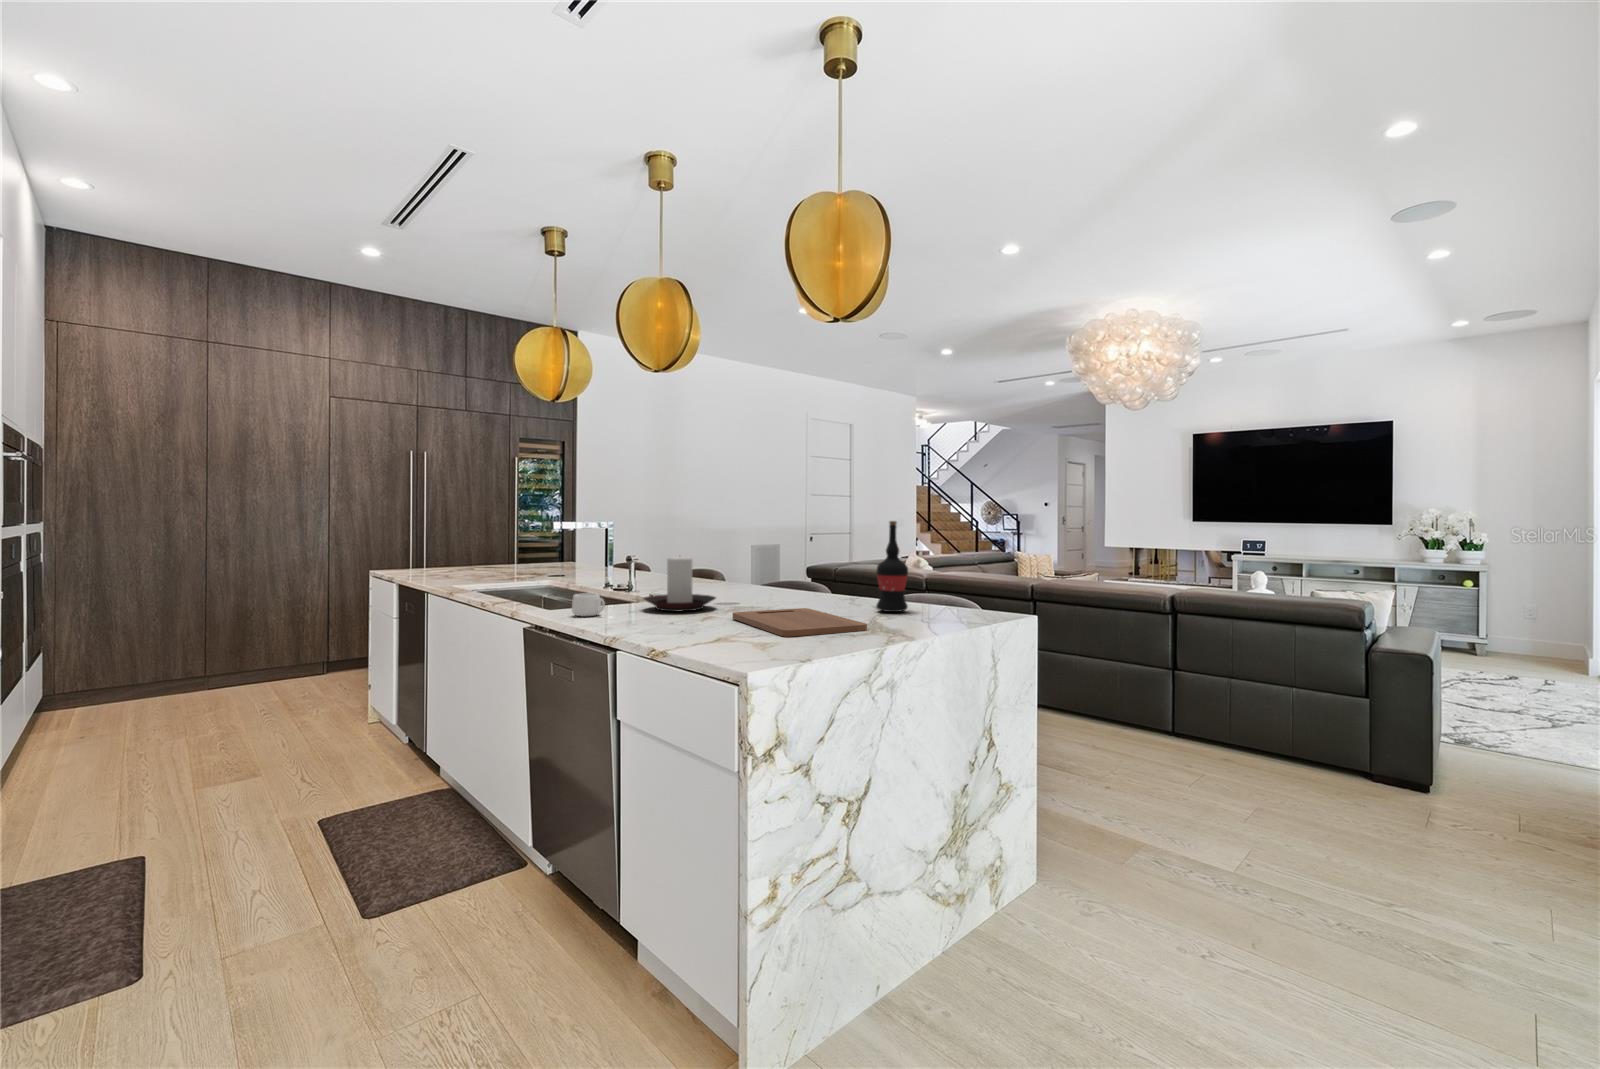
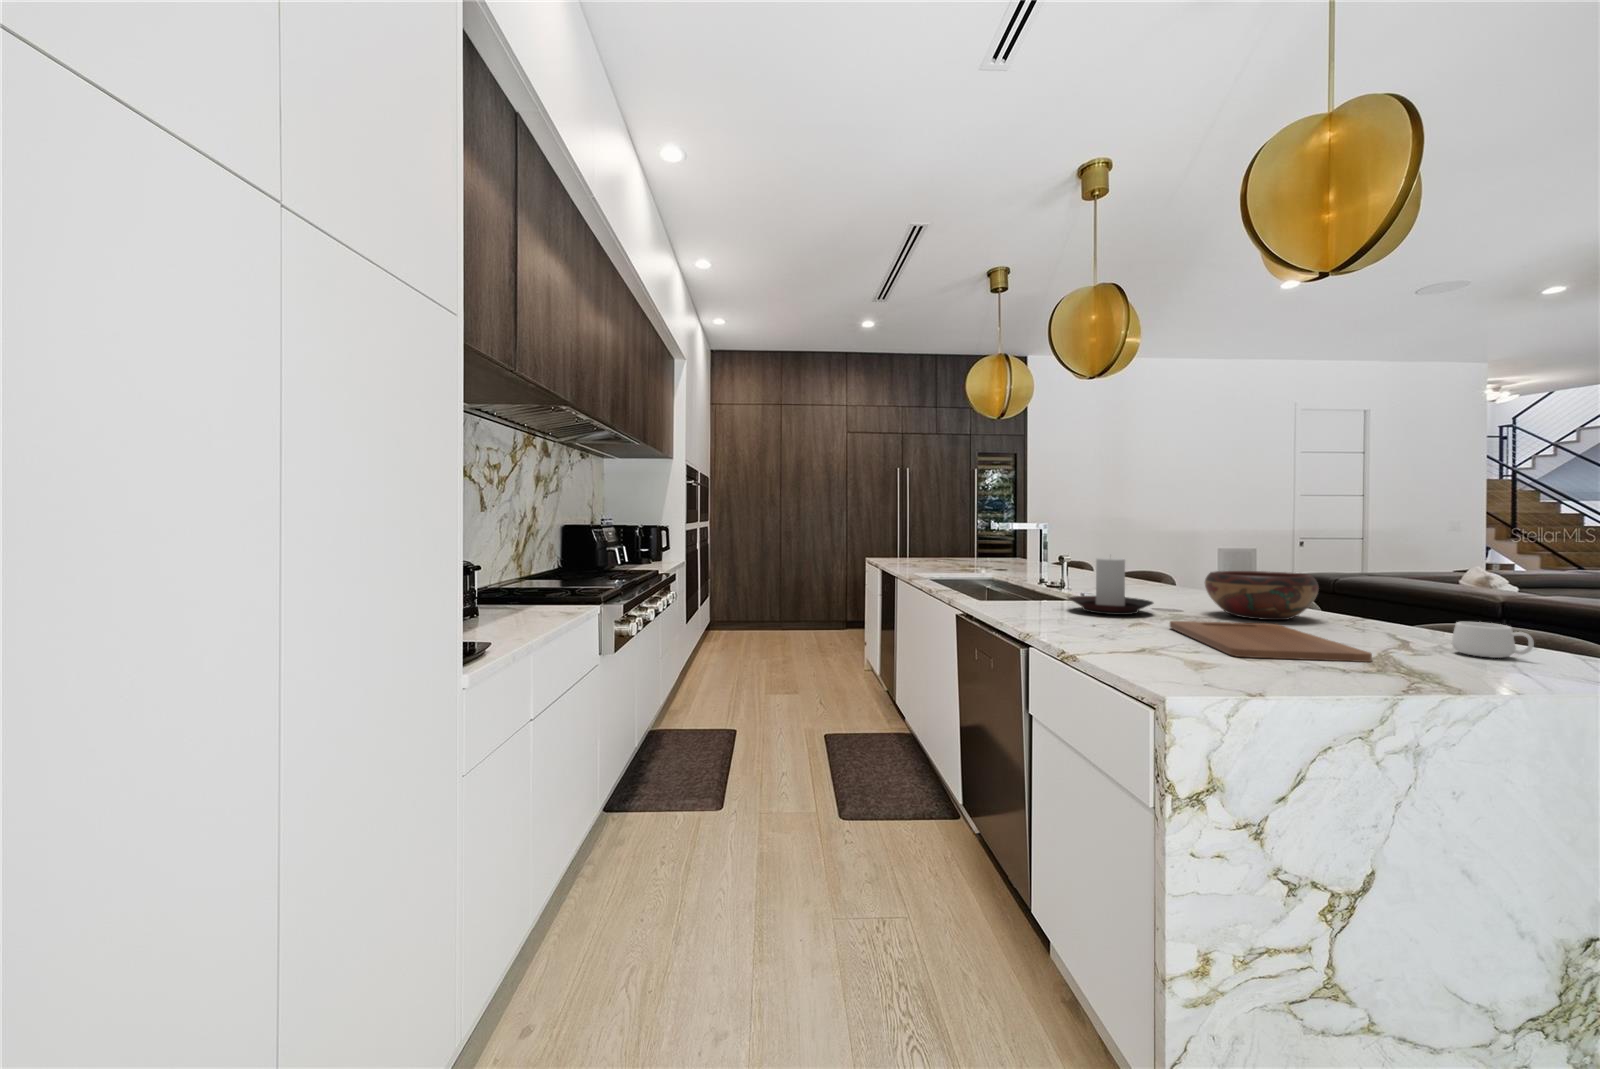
wine bottle: present [876,521,908,612] -> none [1393,517,1455,641]
decorative bowl: none [754,565,831,606] -> present [1205,571,1319,620]
mug: present [572,593,605,616] -> present [1452,622,1534,658]

